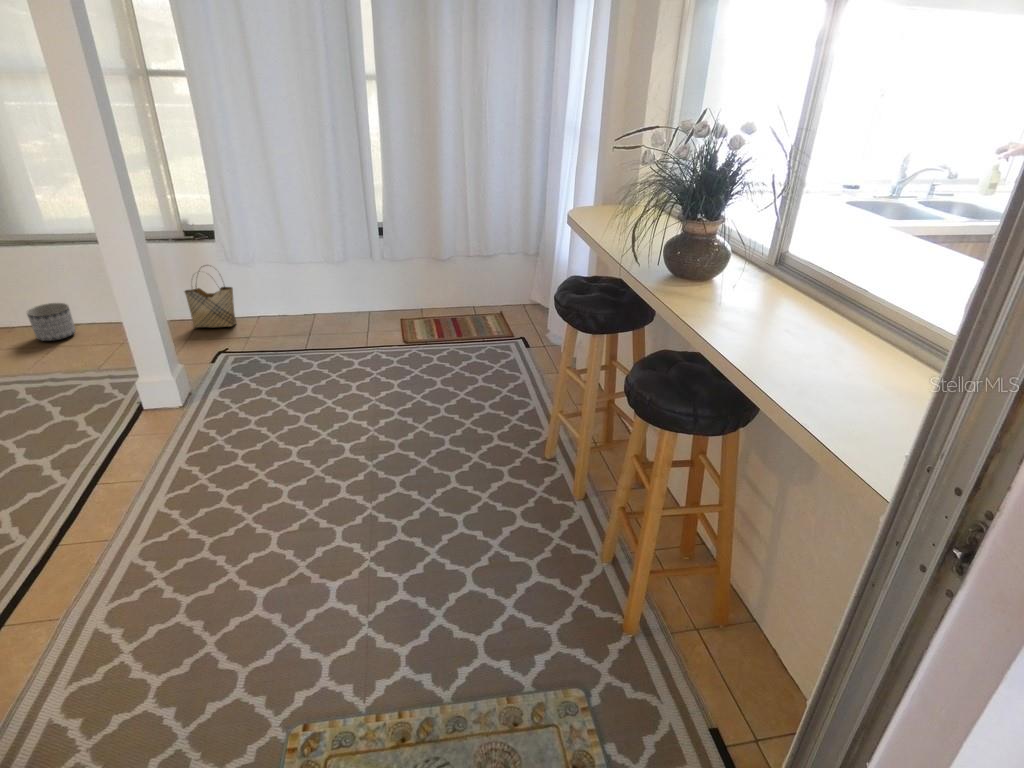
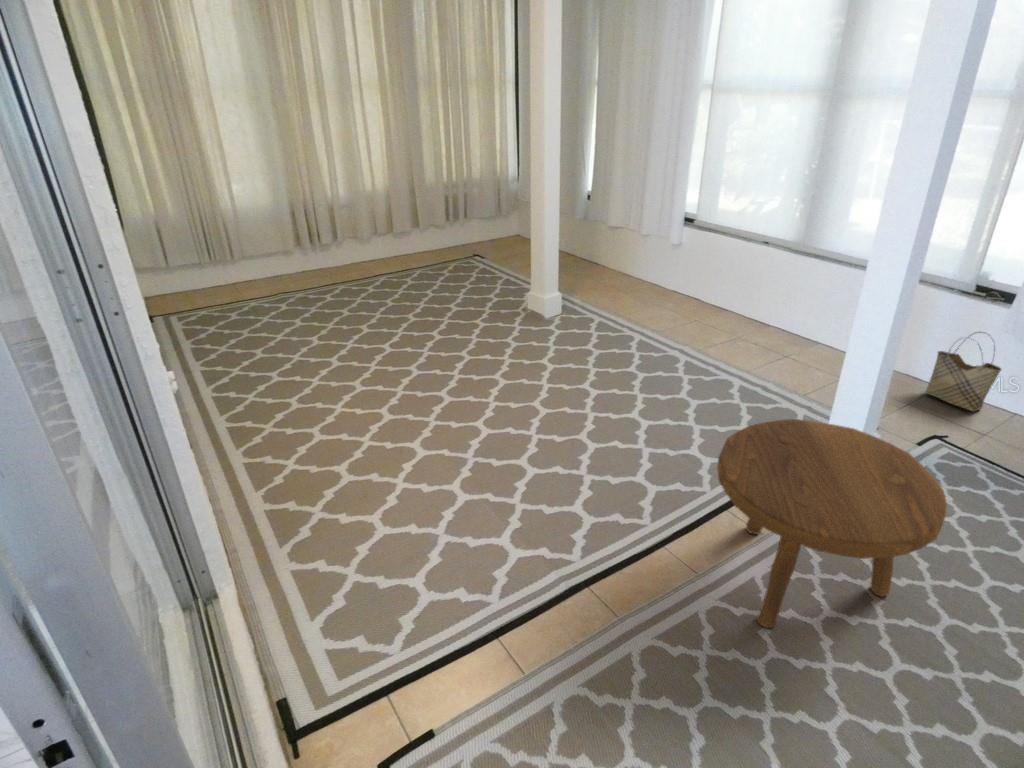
planter: present [27,303,75,341] -> none [777,314,818,351]
footstool: none [62,351,260,532] -> present [717,419,947,628]

